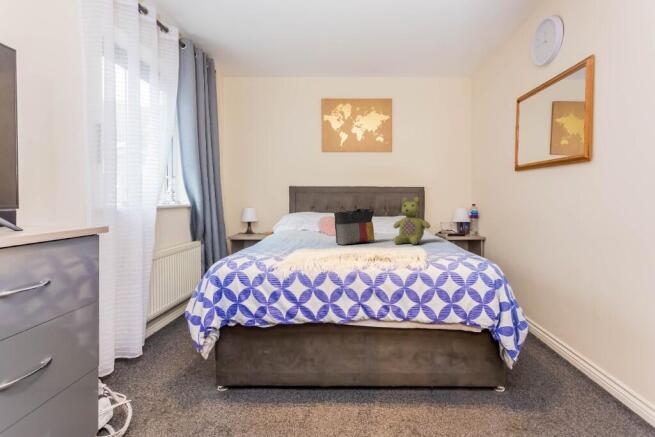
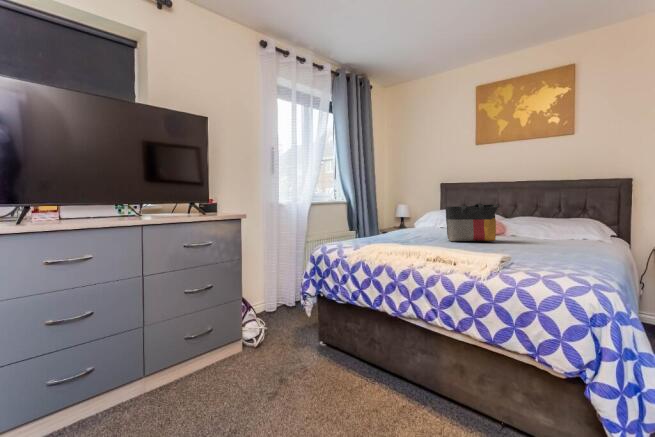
stuffed bear: present [394,197,430,244] -> none [513,192,569,250]

